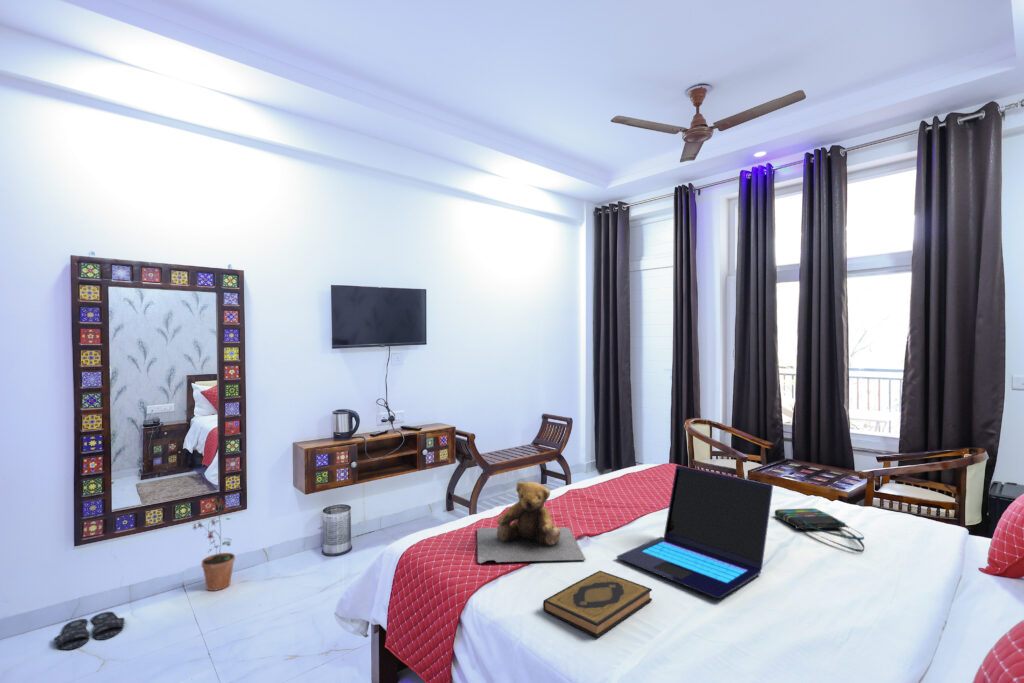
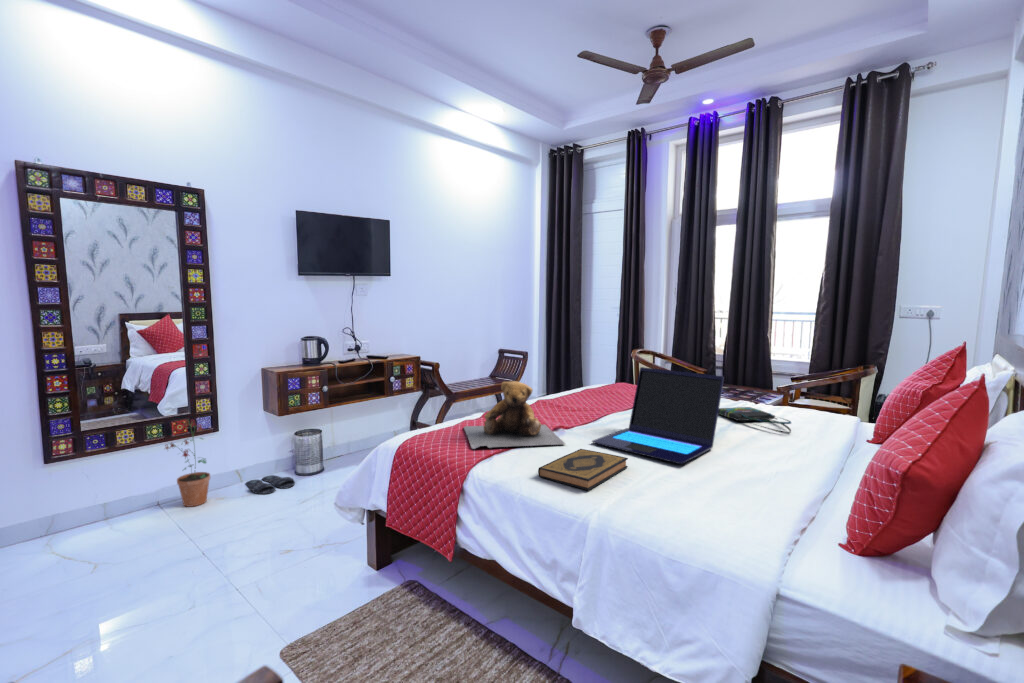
slippers: present [54,612,124,650] -> present [246,475,295,494]

